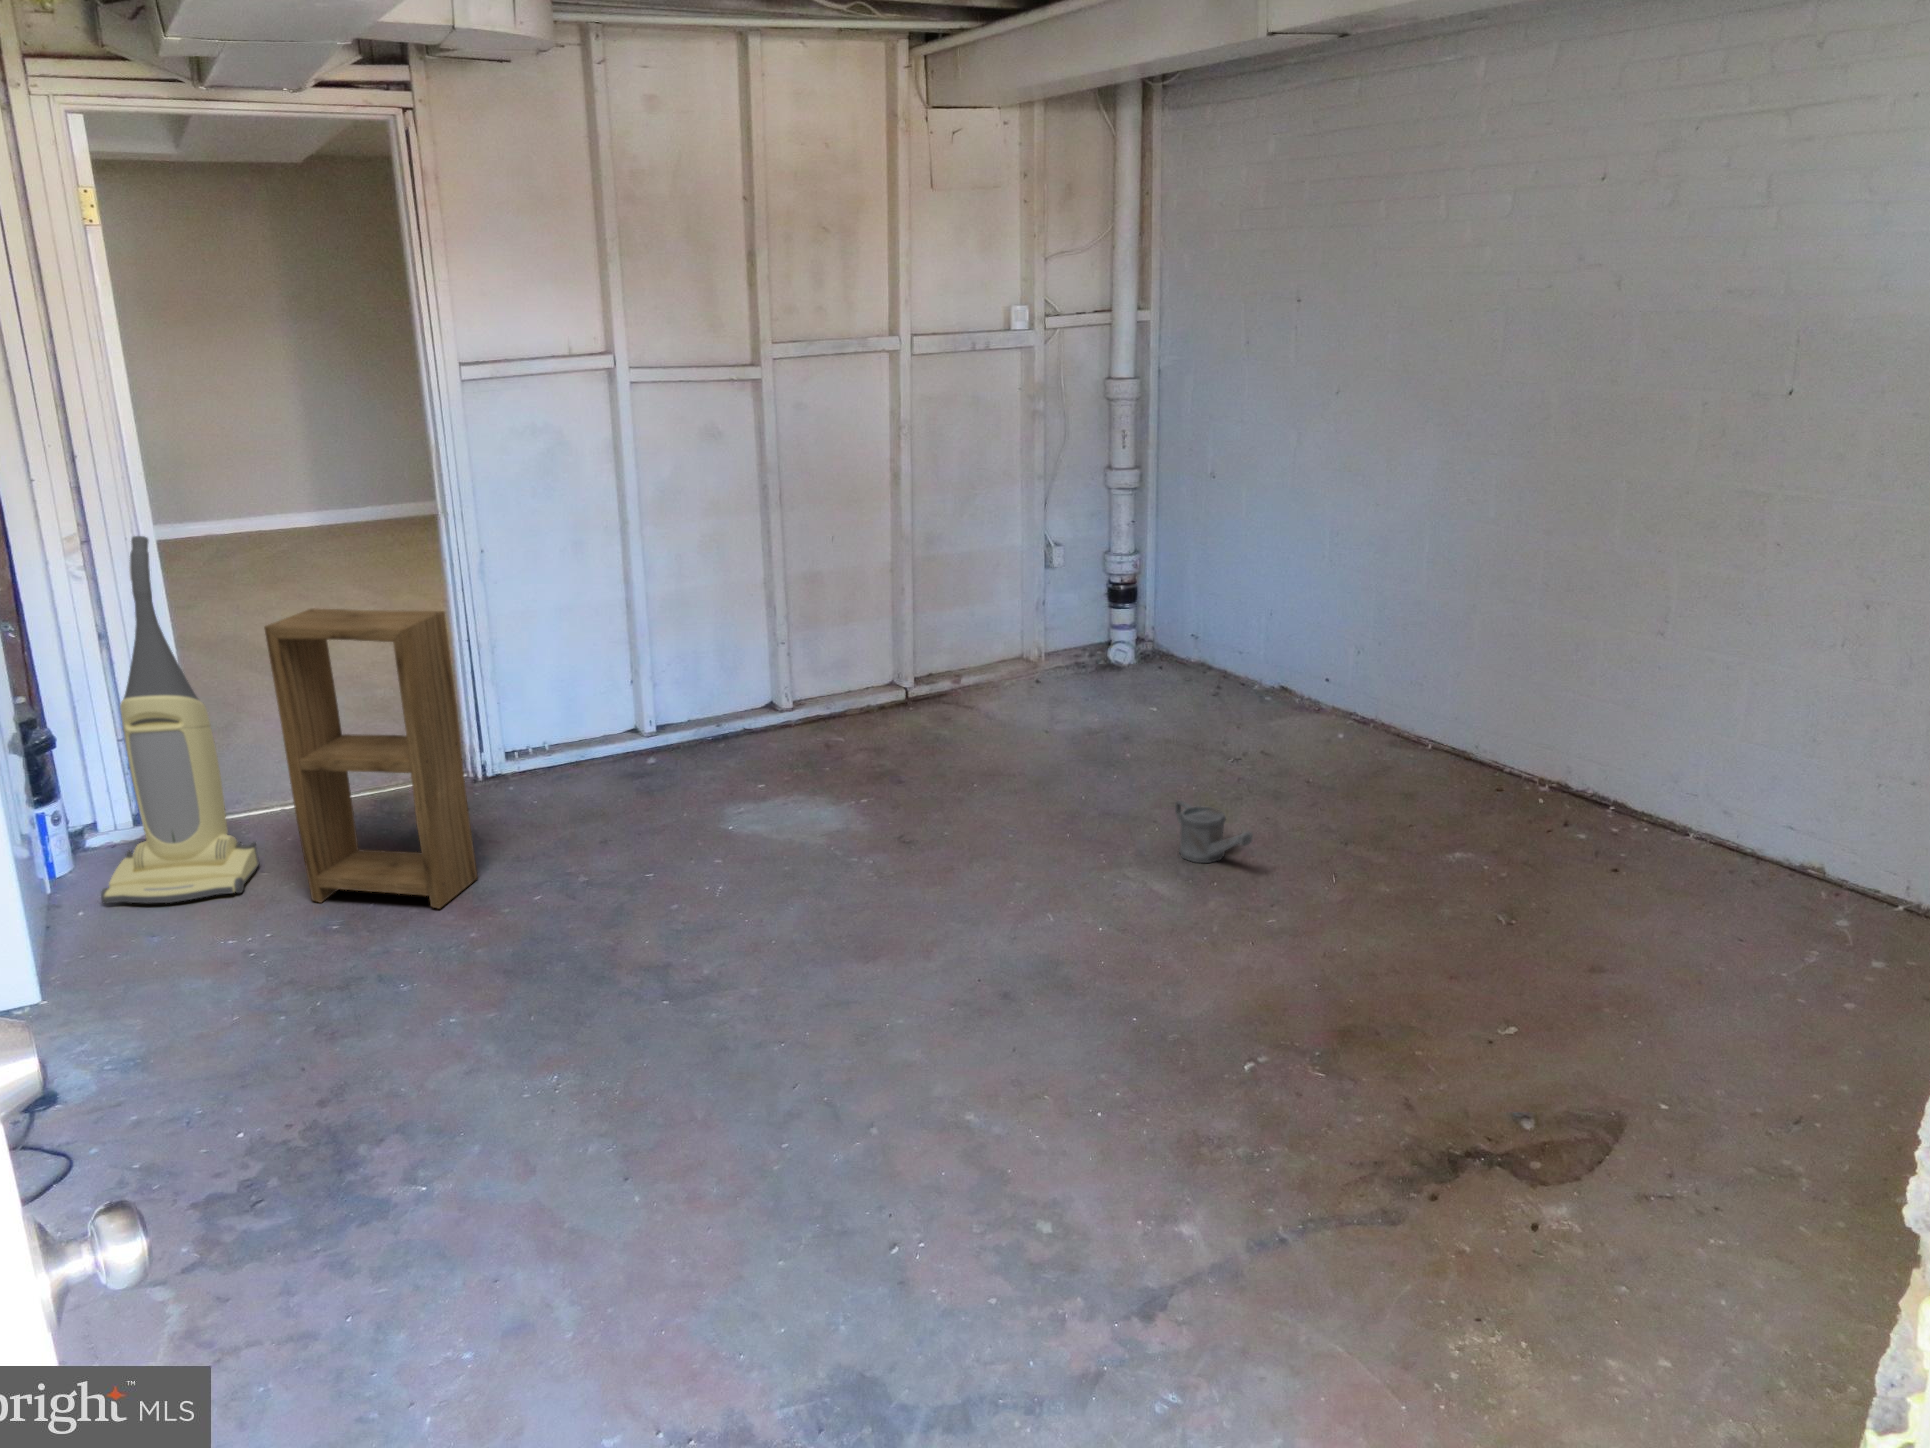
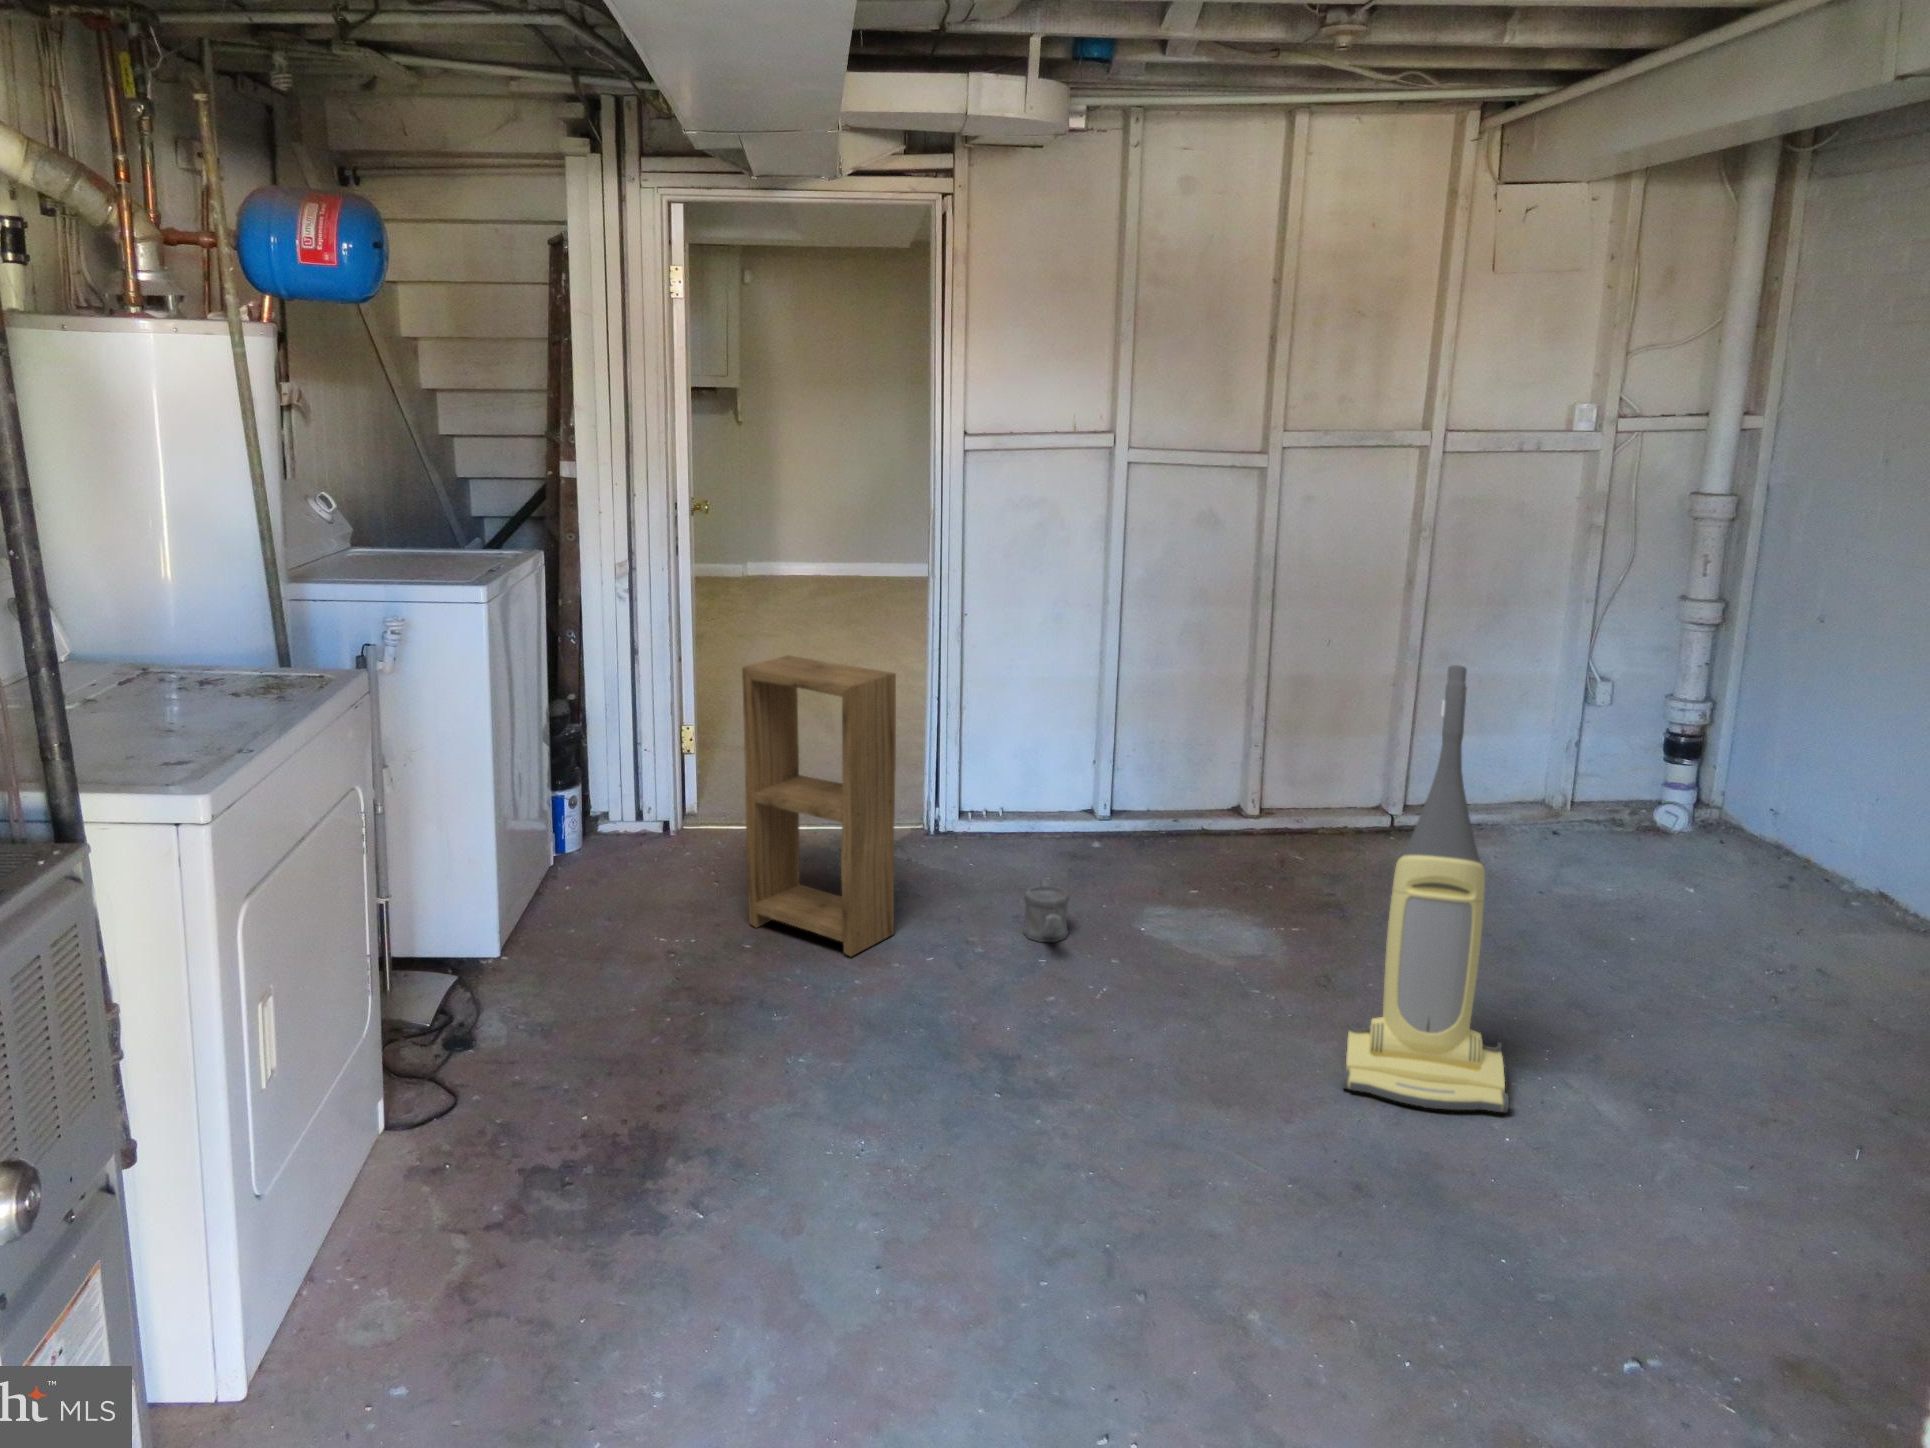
vacuum cleaner: present [101,536,259,904] -> present [1343,665,1509,1113]
watering can: present [1175,801,1253,863] -> present [1023,878,1069,942]

